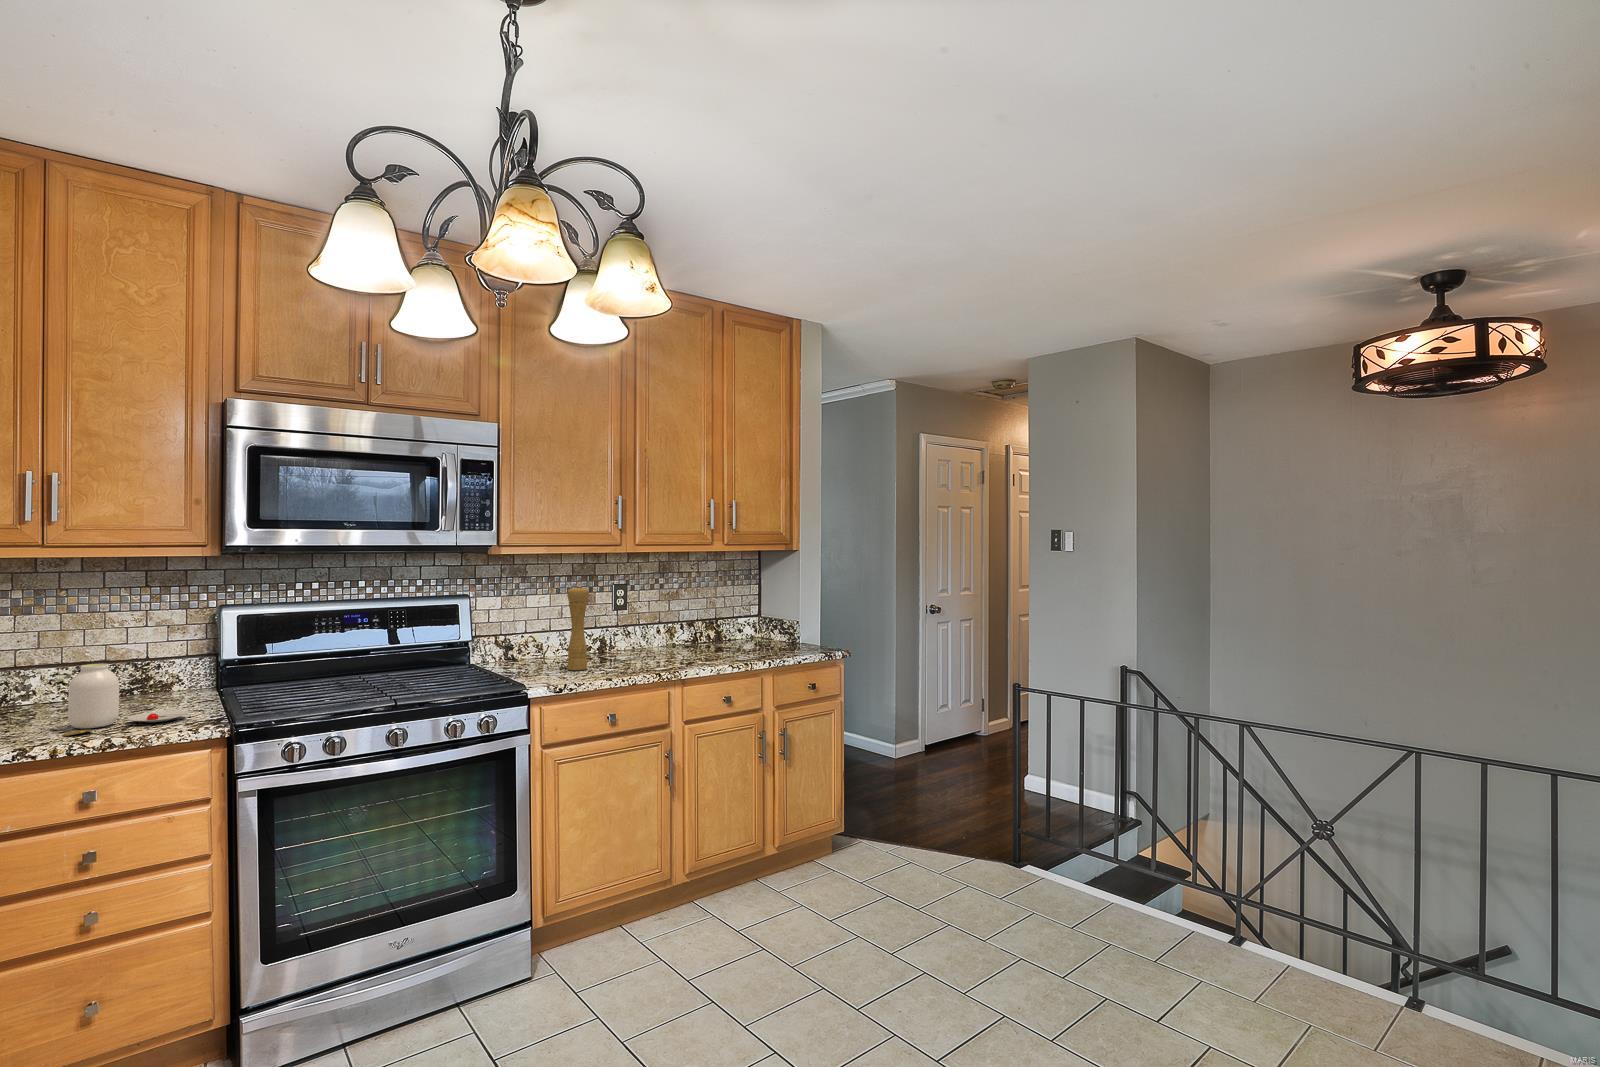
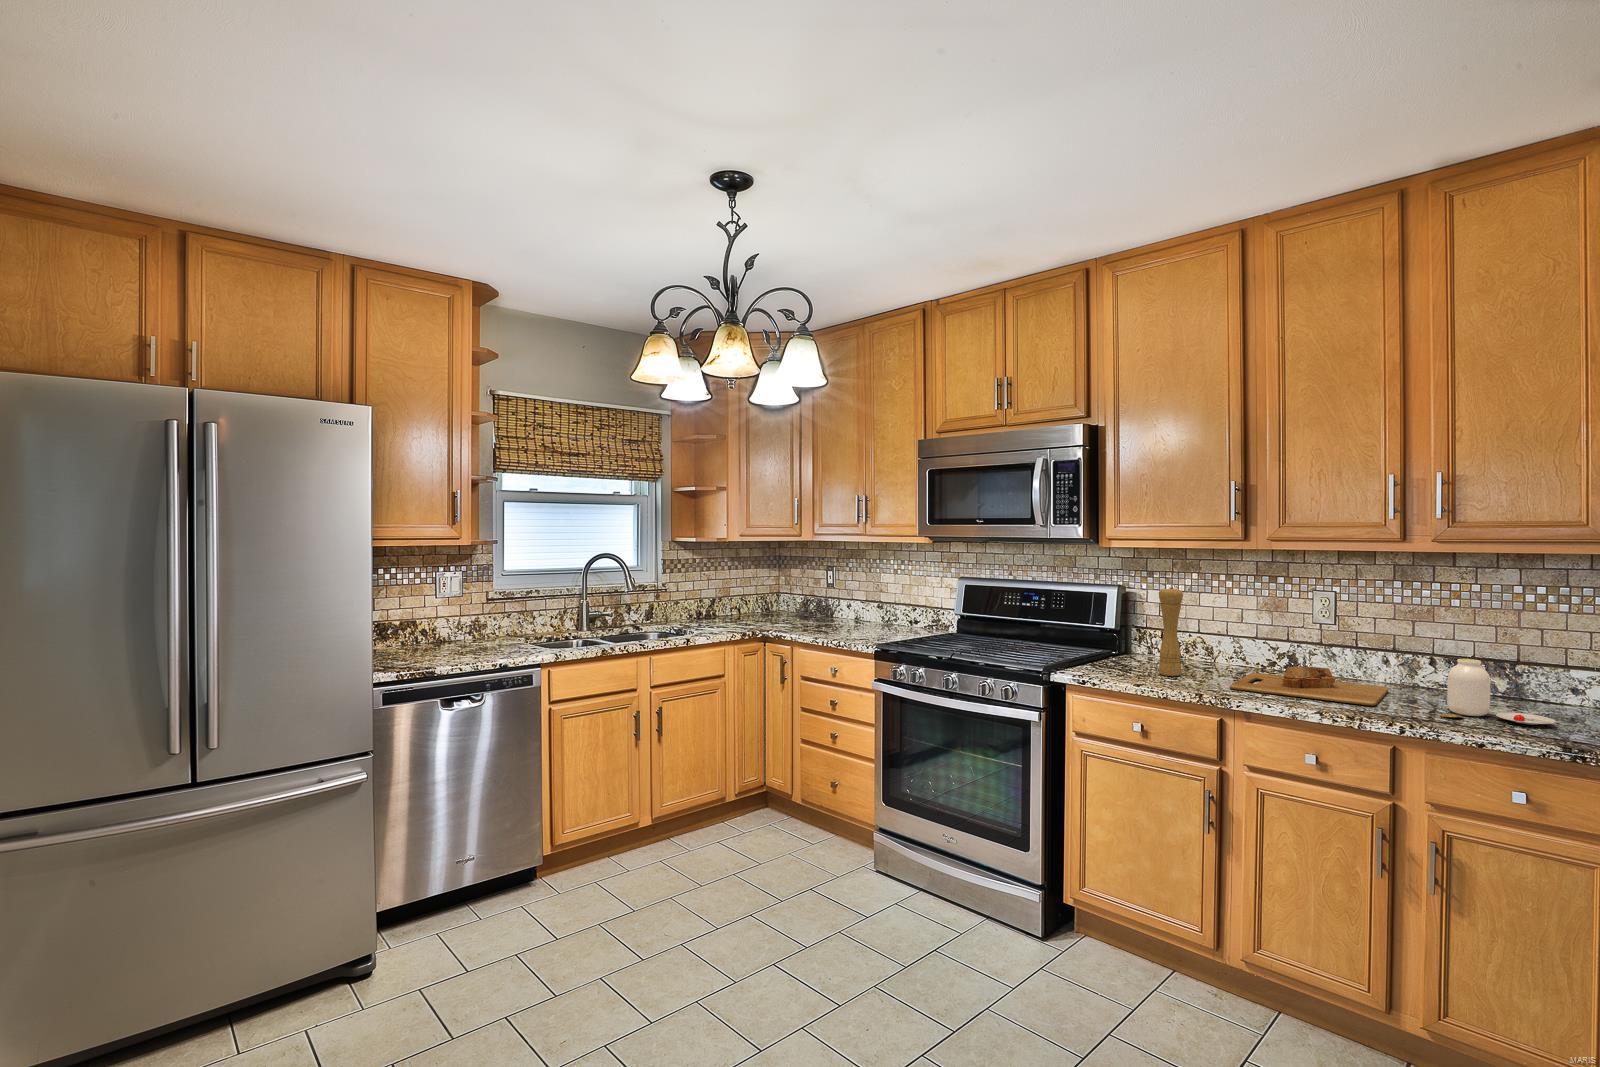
cutting board: none [607,639,728,667] -> present [1230,667,1388,706]
jar: present [63,664,190,736] -> present [1440,659,1555,725]

